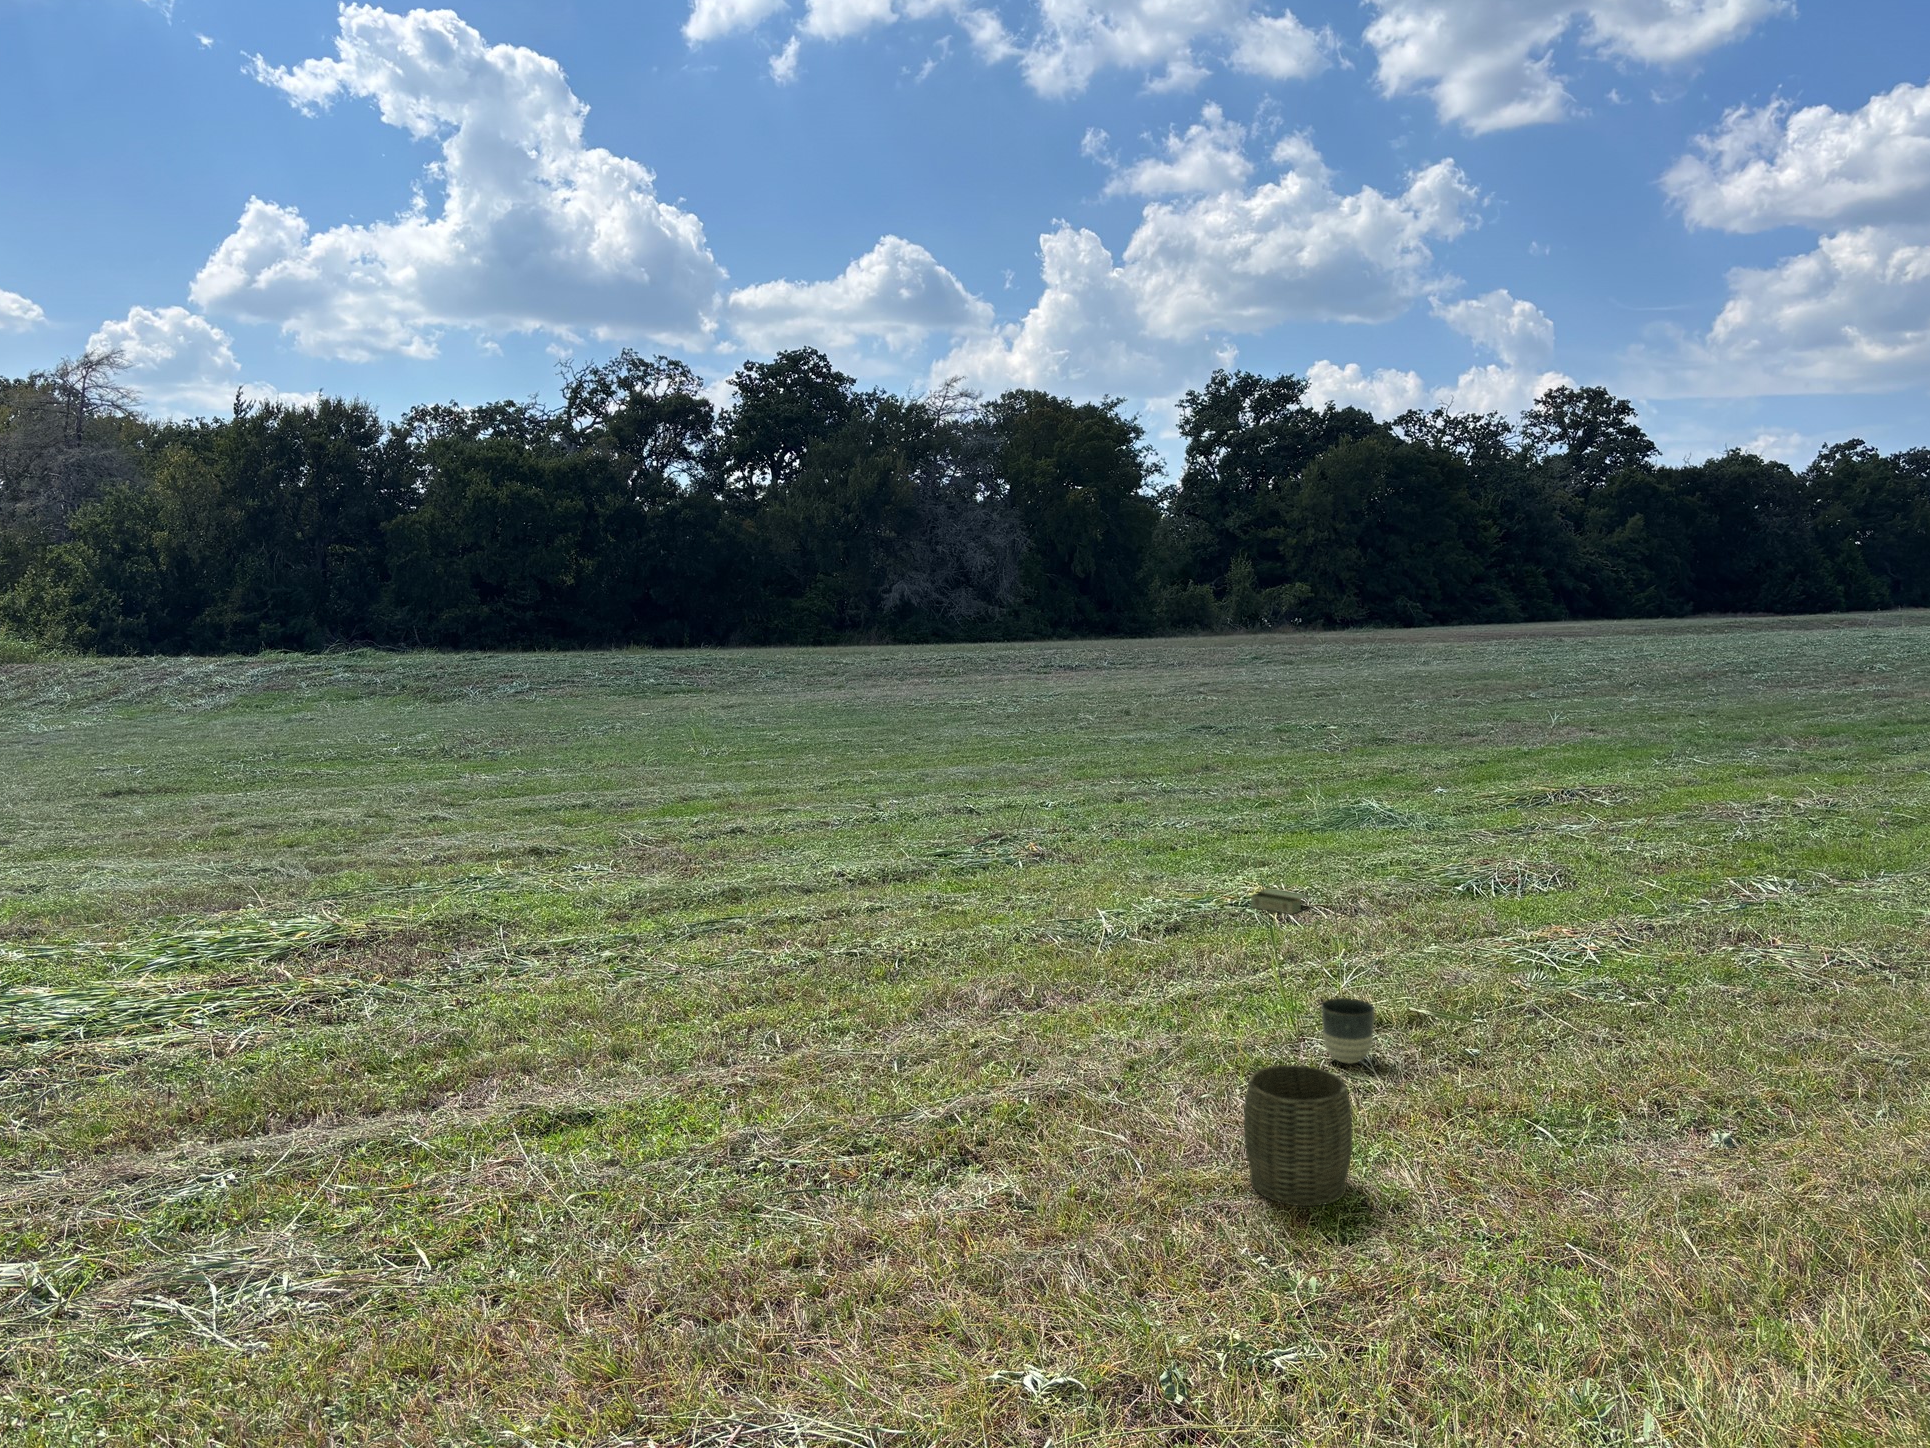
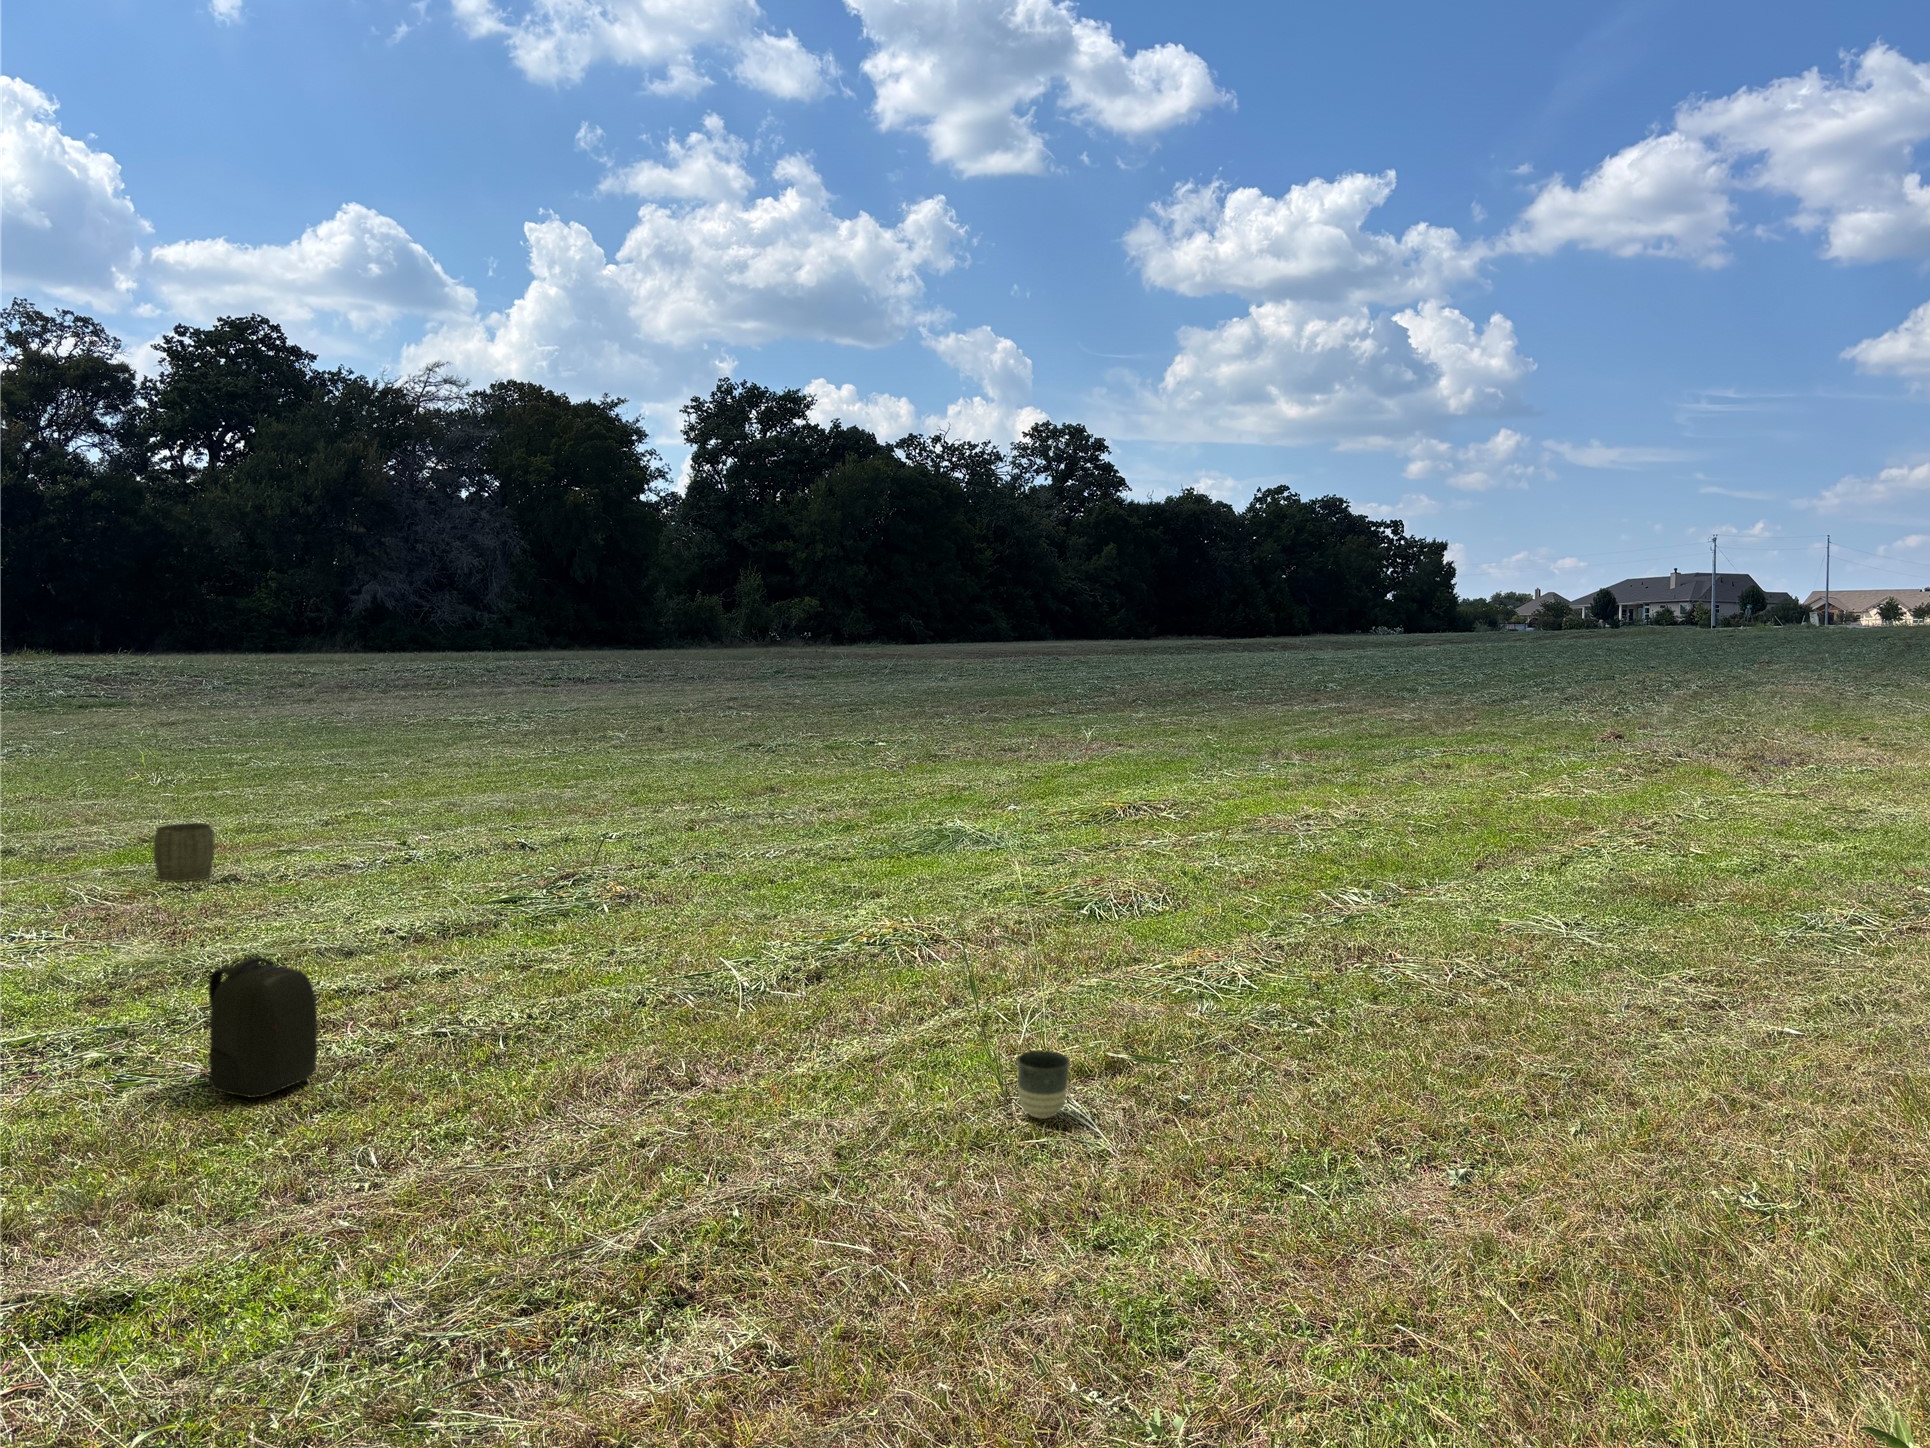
backpack: none [677,881,753,989] -> present [204,958,318,1098]
toolbox: present [1251,888,1308,914] -> none [880,927,938,954]
woven basket: present [1244,1065,1352,1206] -> present [154,823,214,882]

